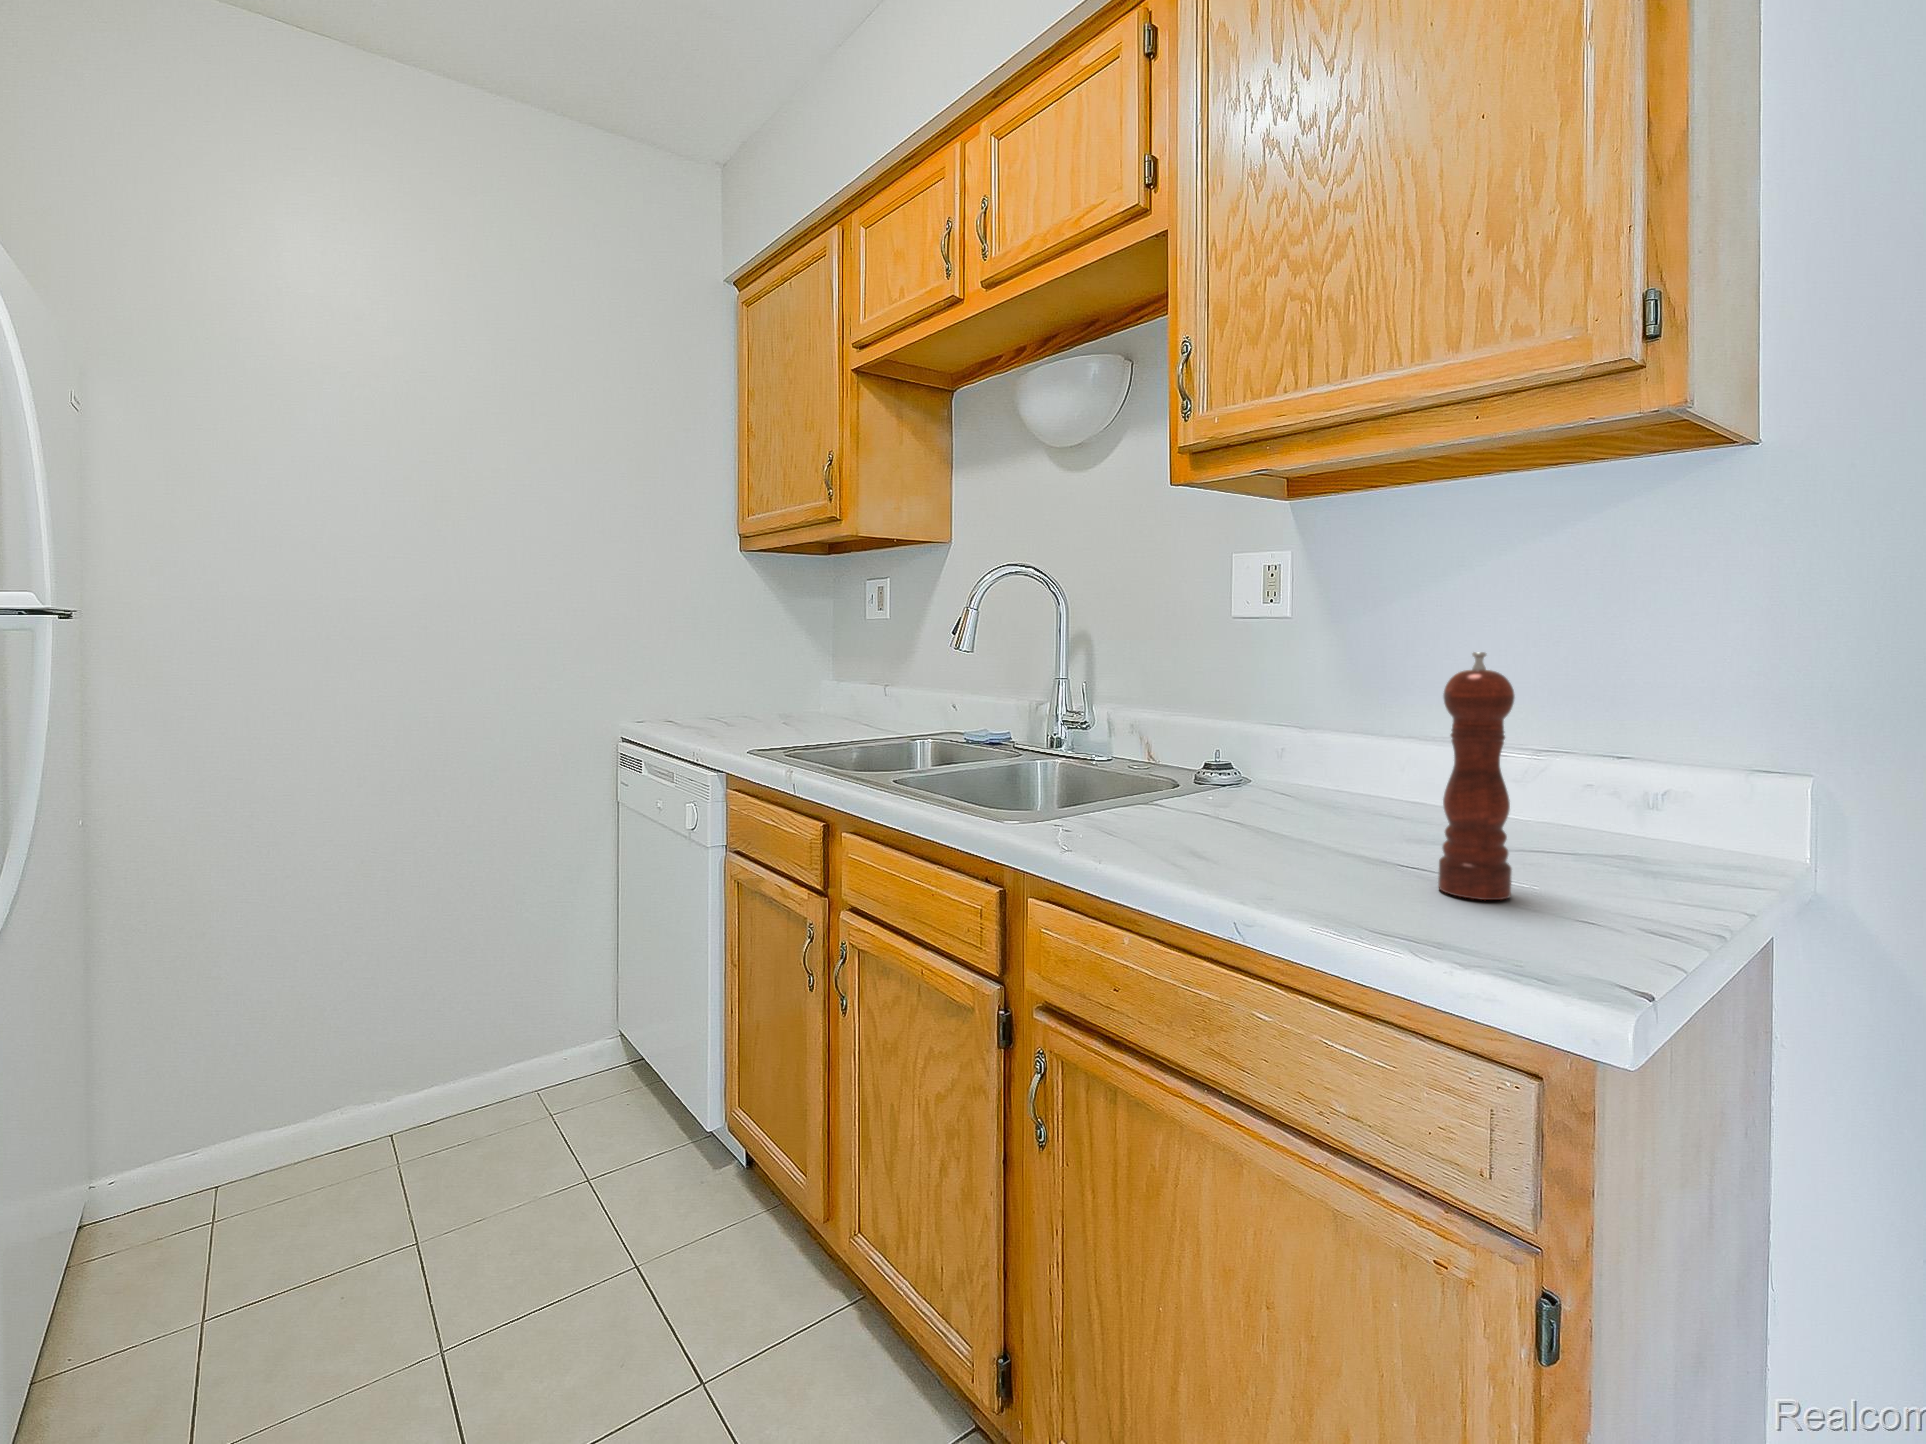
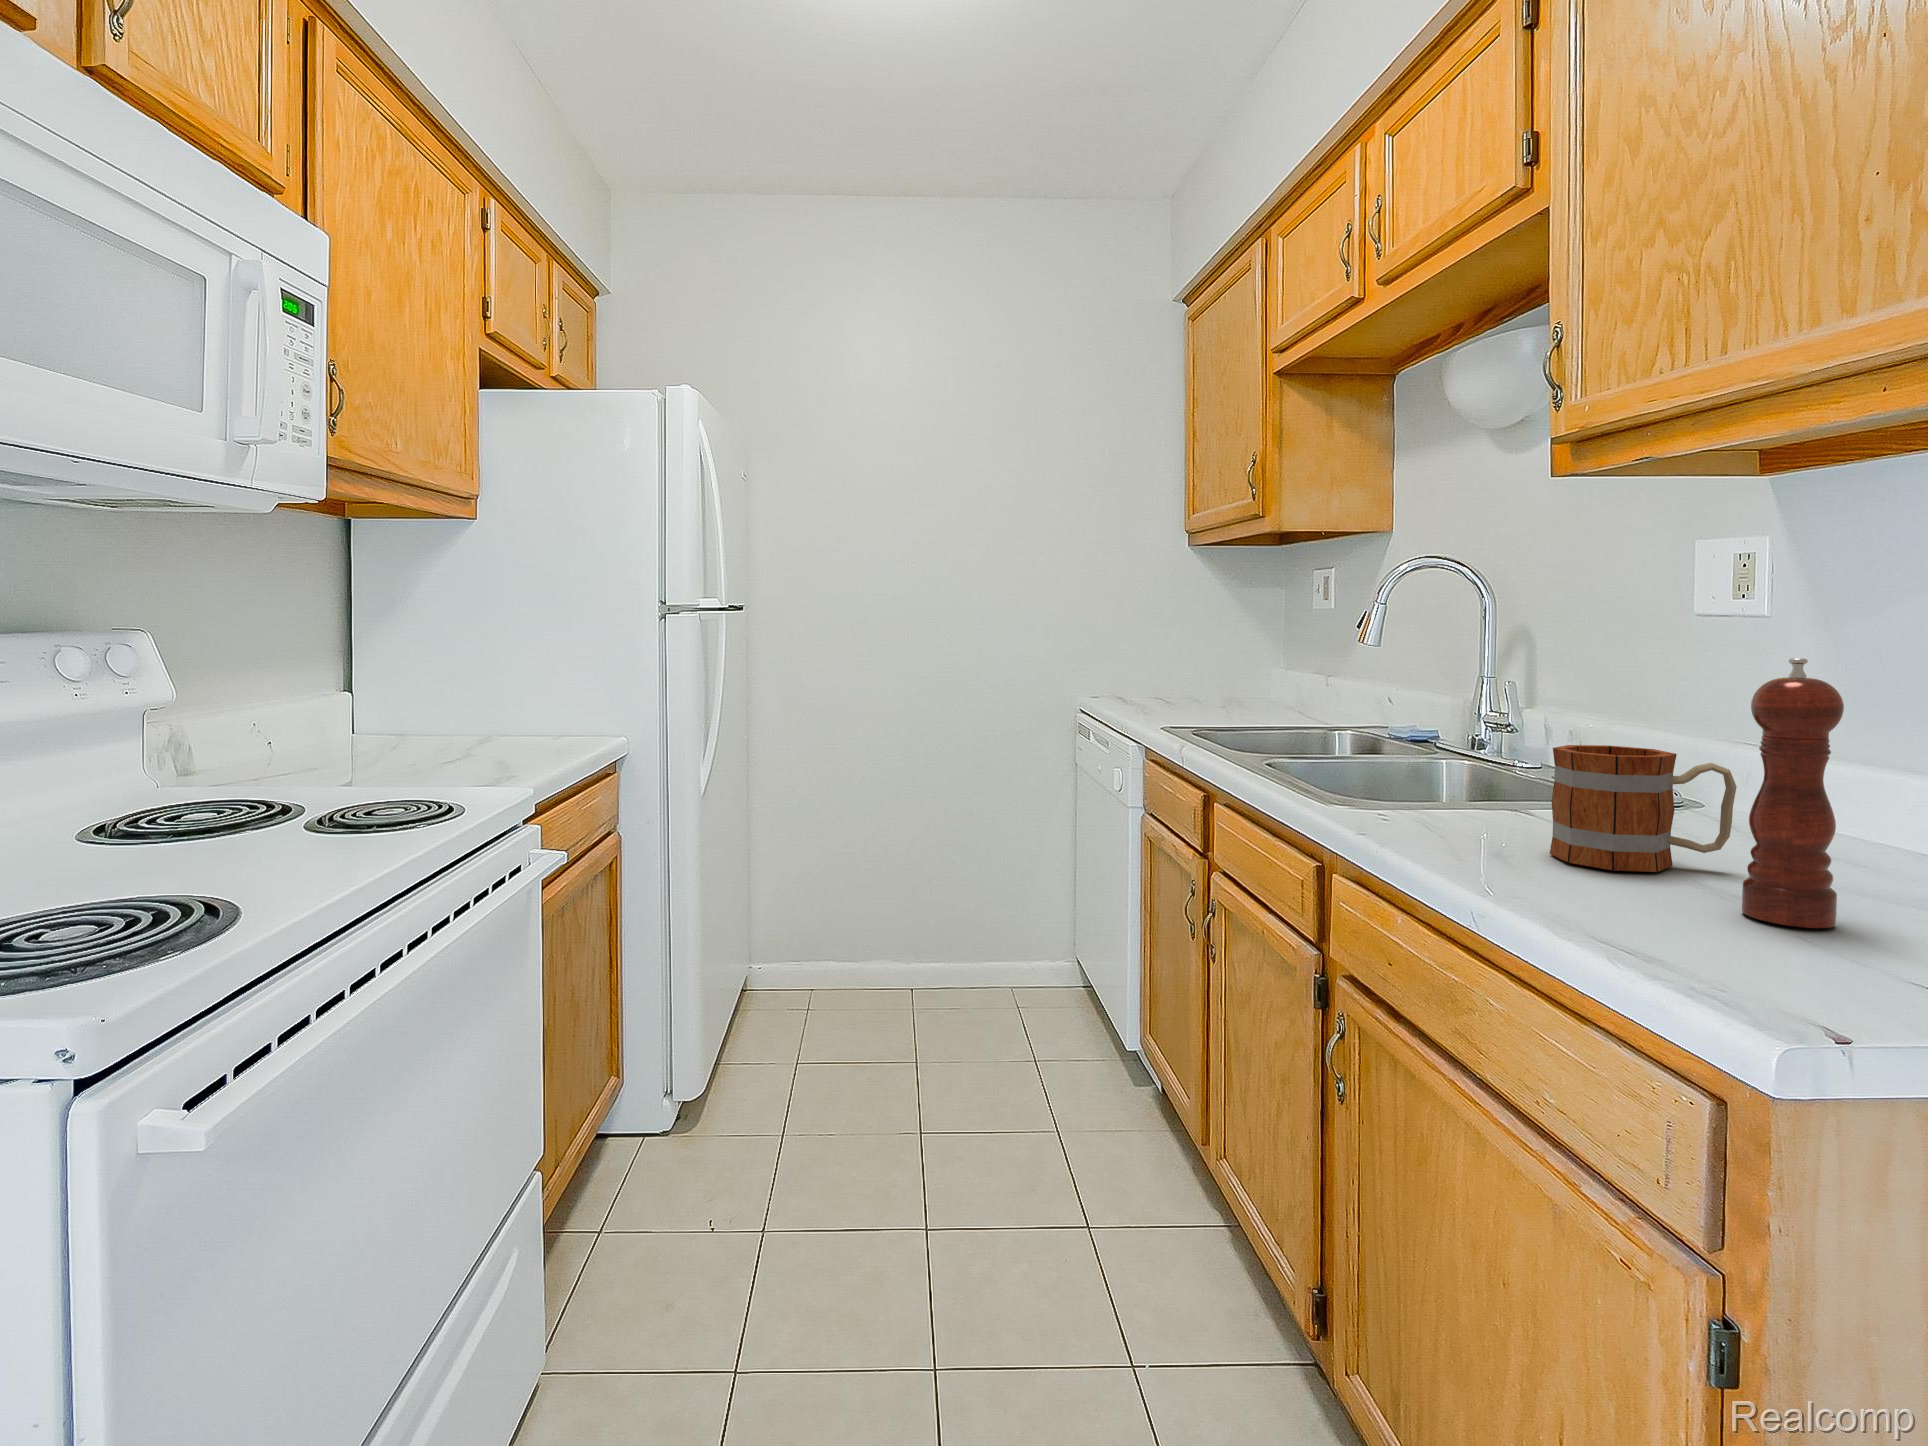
mug: none [1242,741,1383,863] -> present [1550,745,1737,872]

